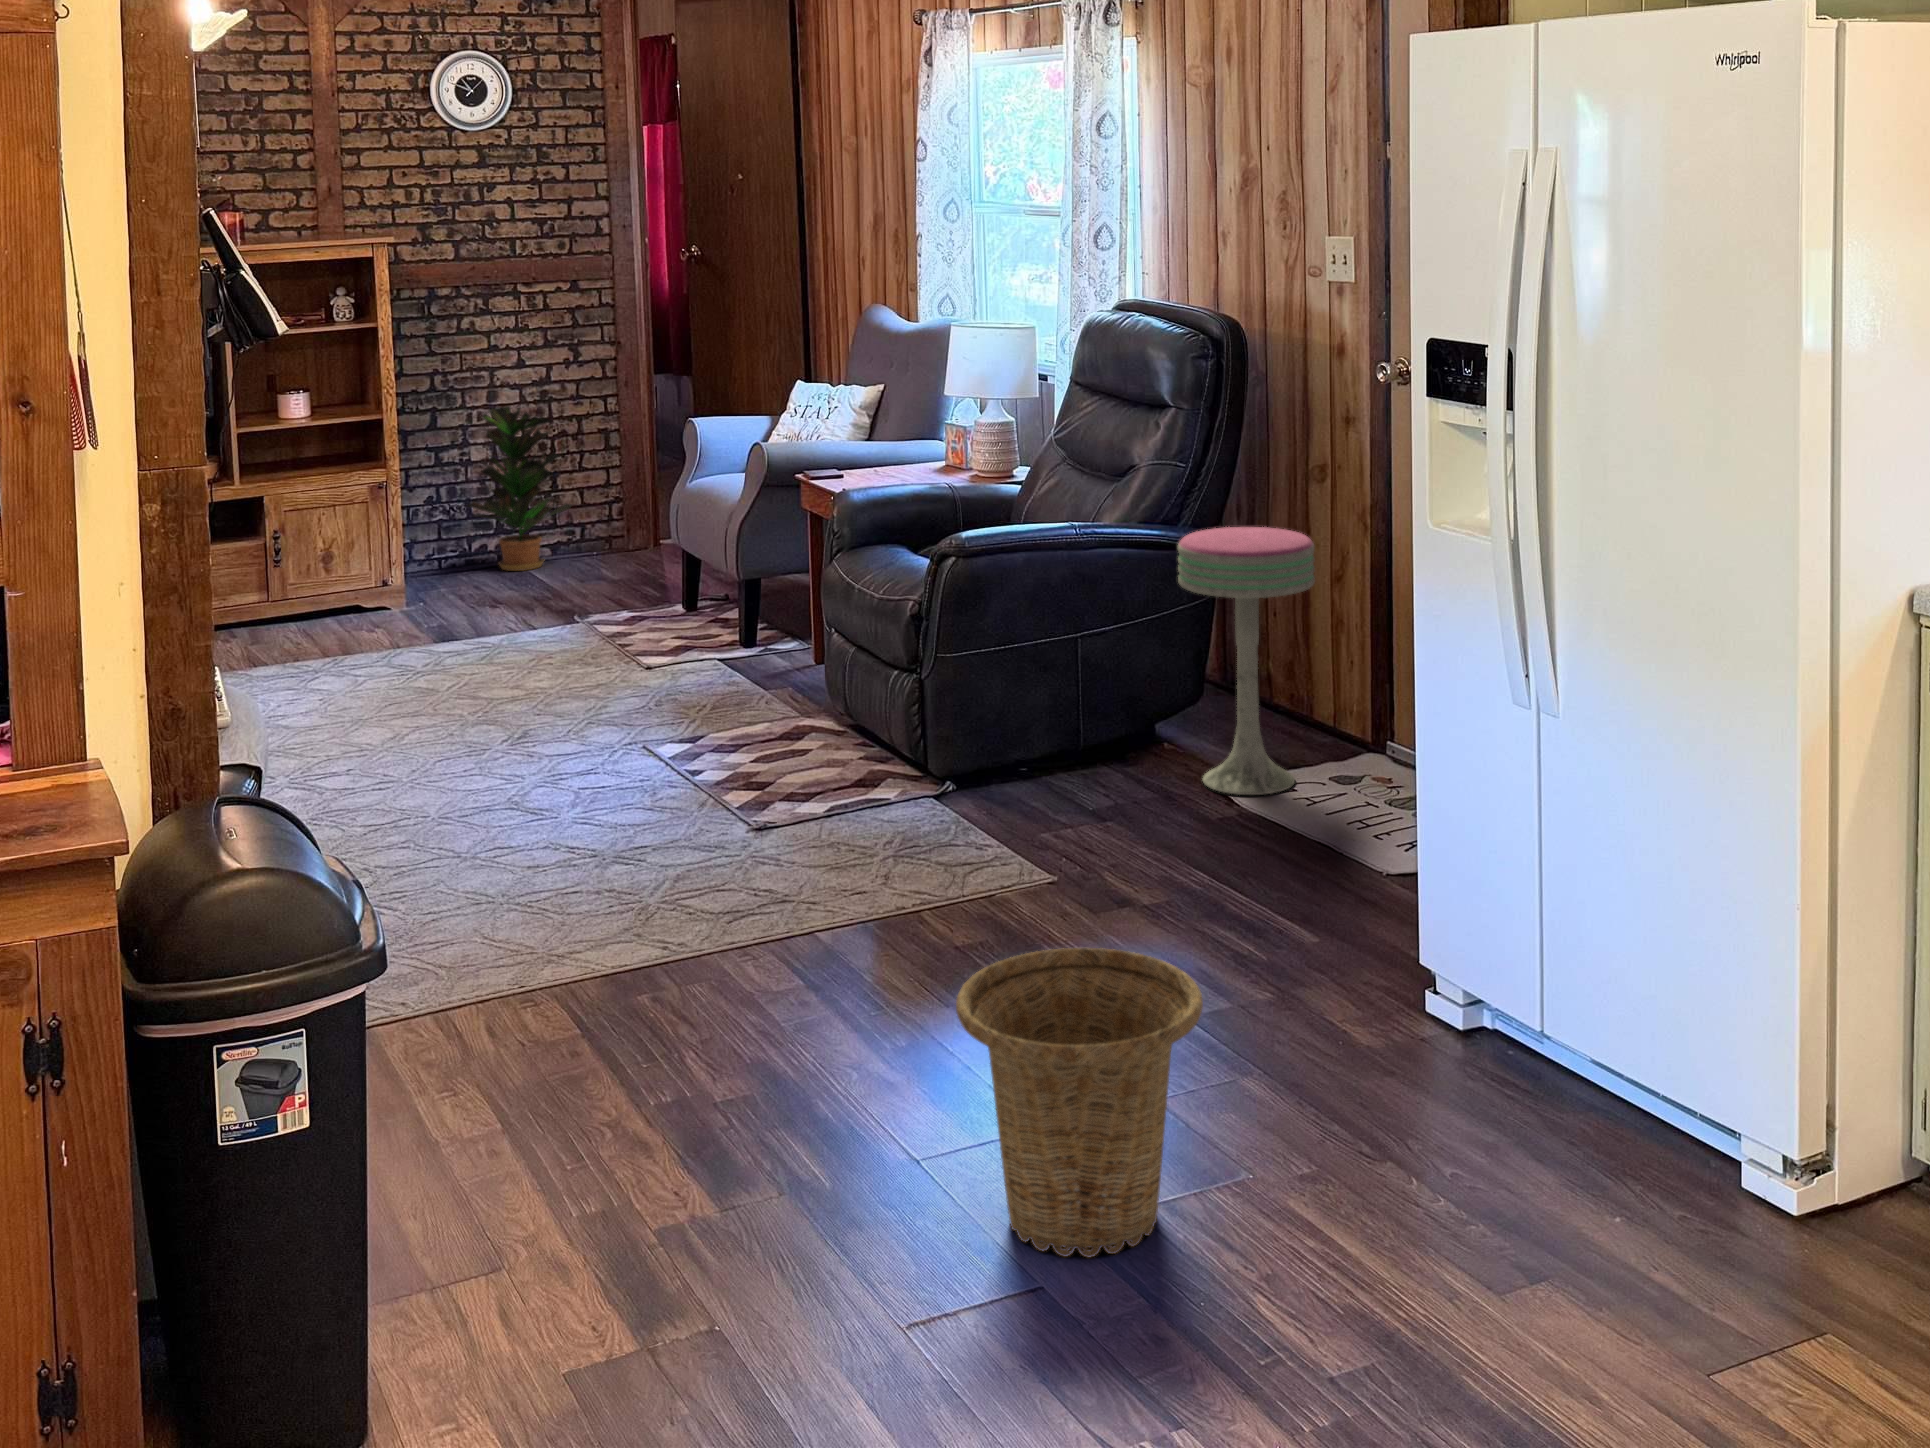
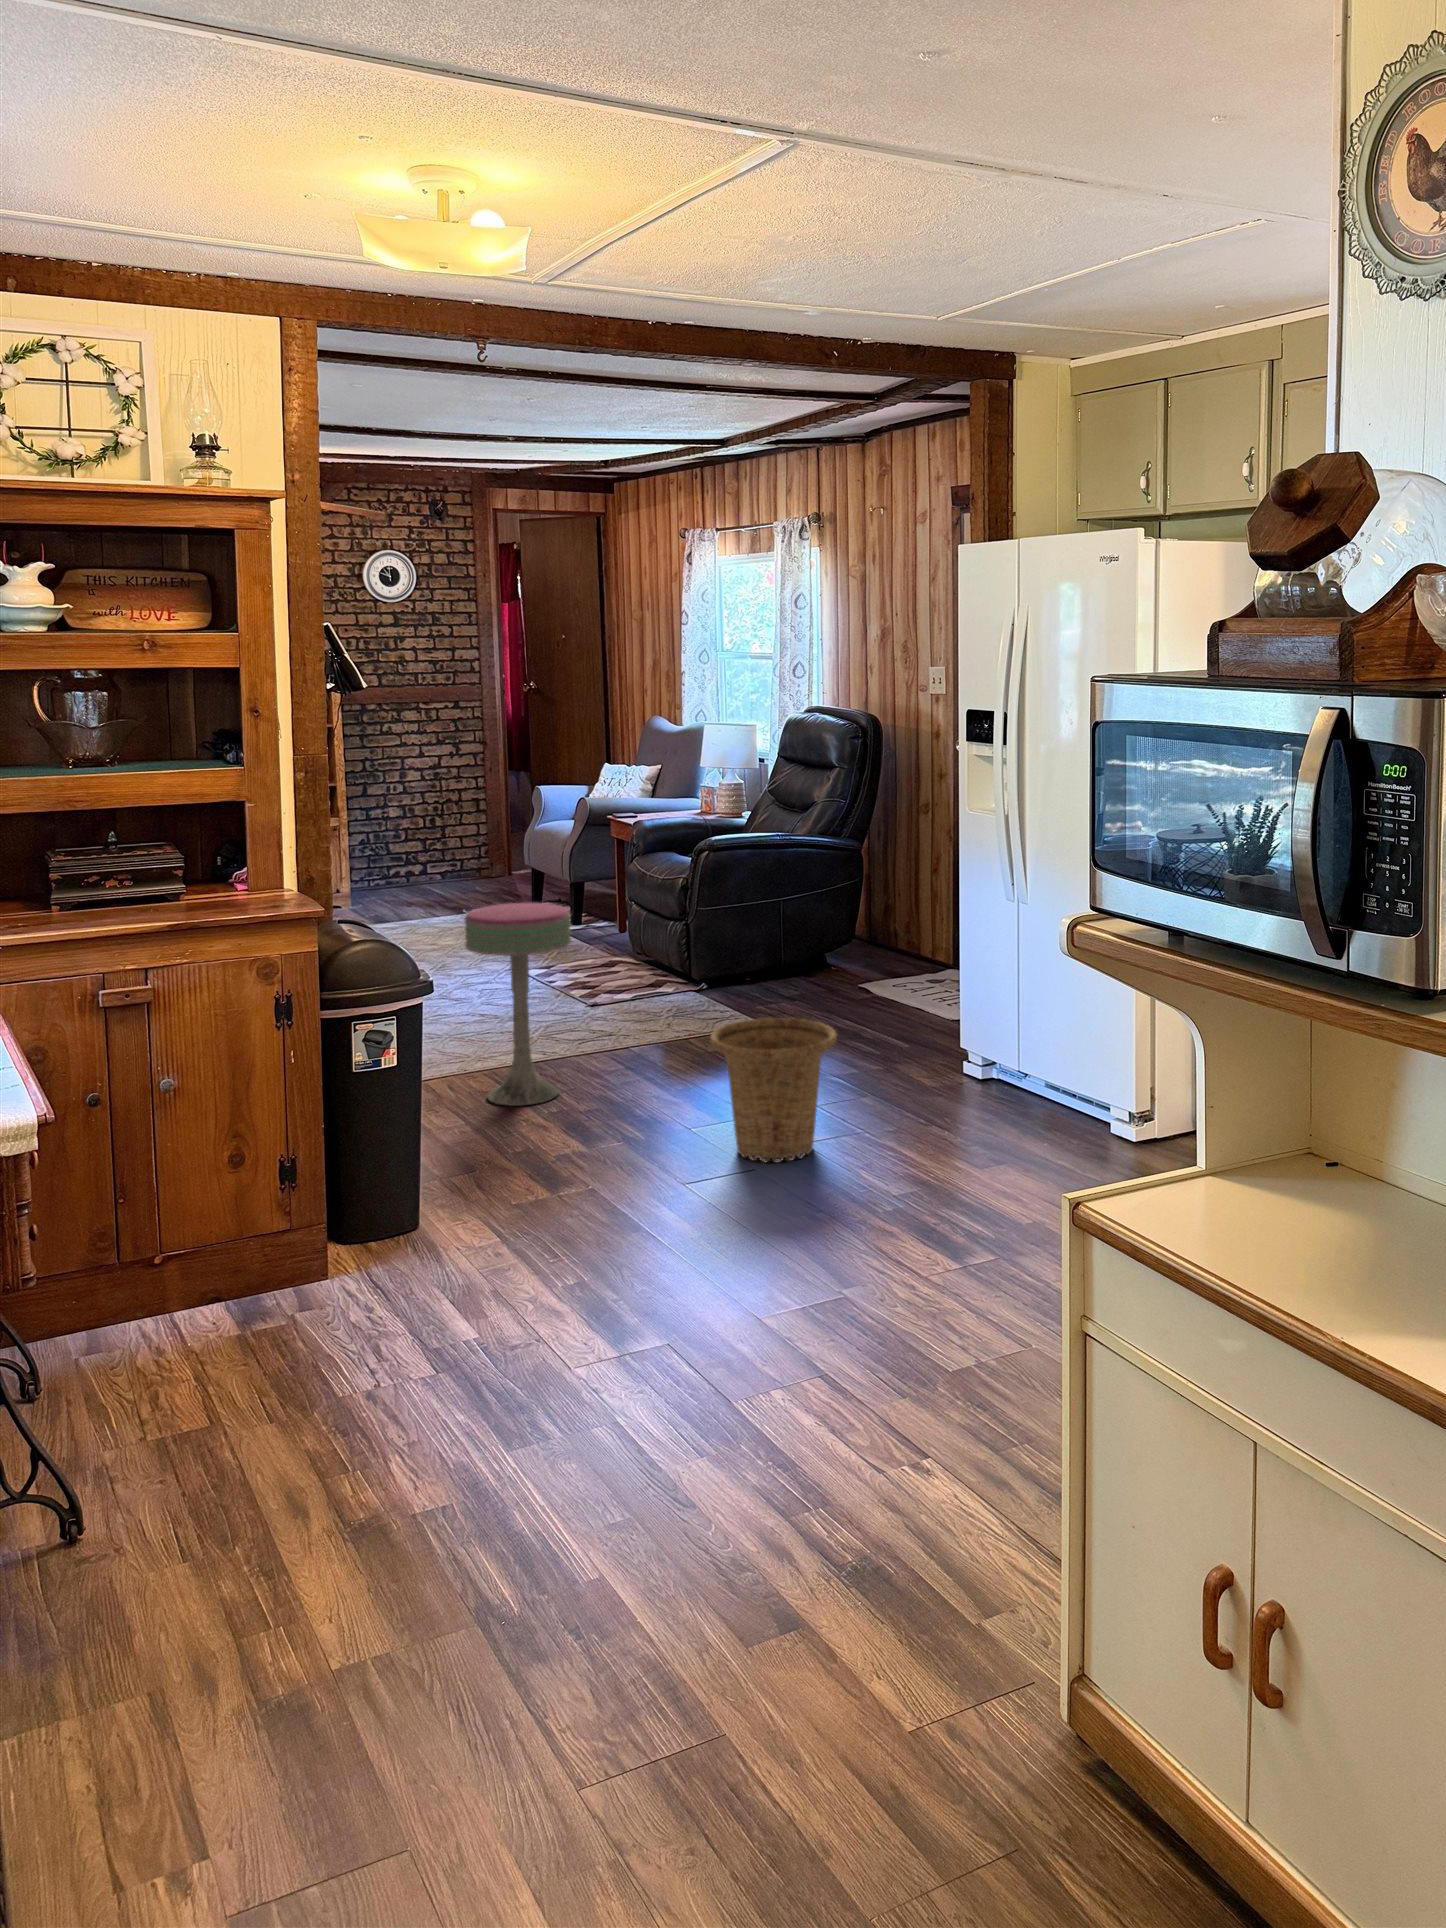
potted plant: present [467,406,572,571] -> none [387,780,457,887]
bar stool: present [1178,527,1315,795] -> present [465,903,571,1106]

